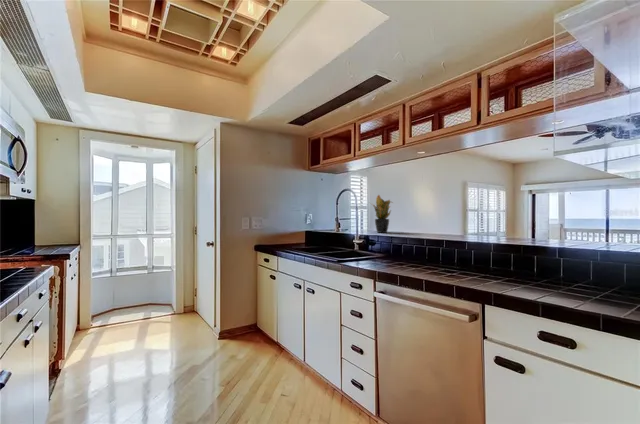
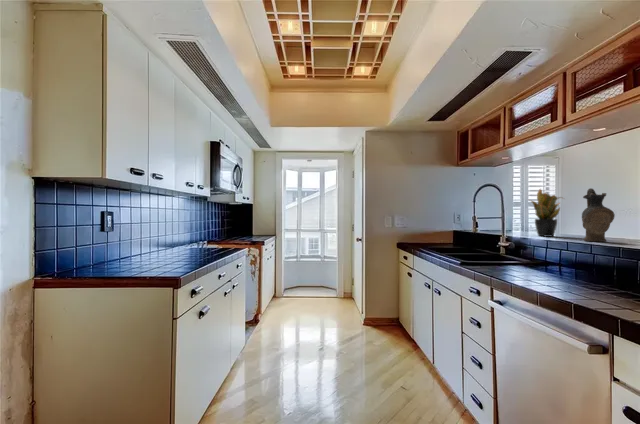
ceramic pitcher: none [413,196,430,235] -> present [582,188,615,241]

